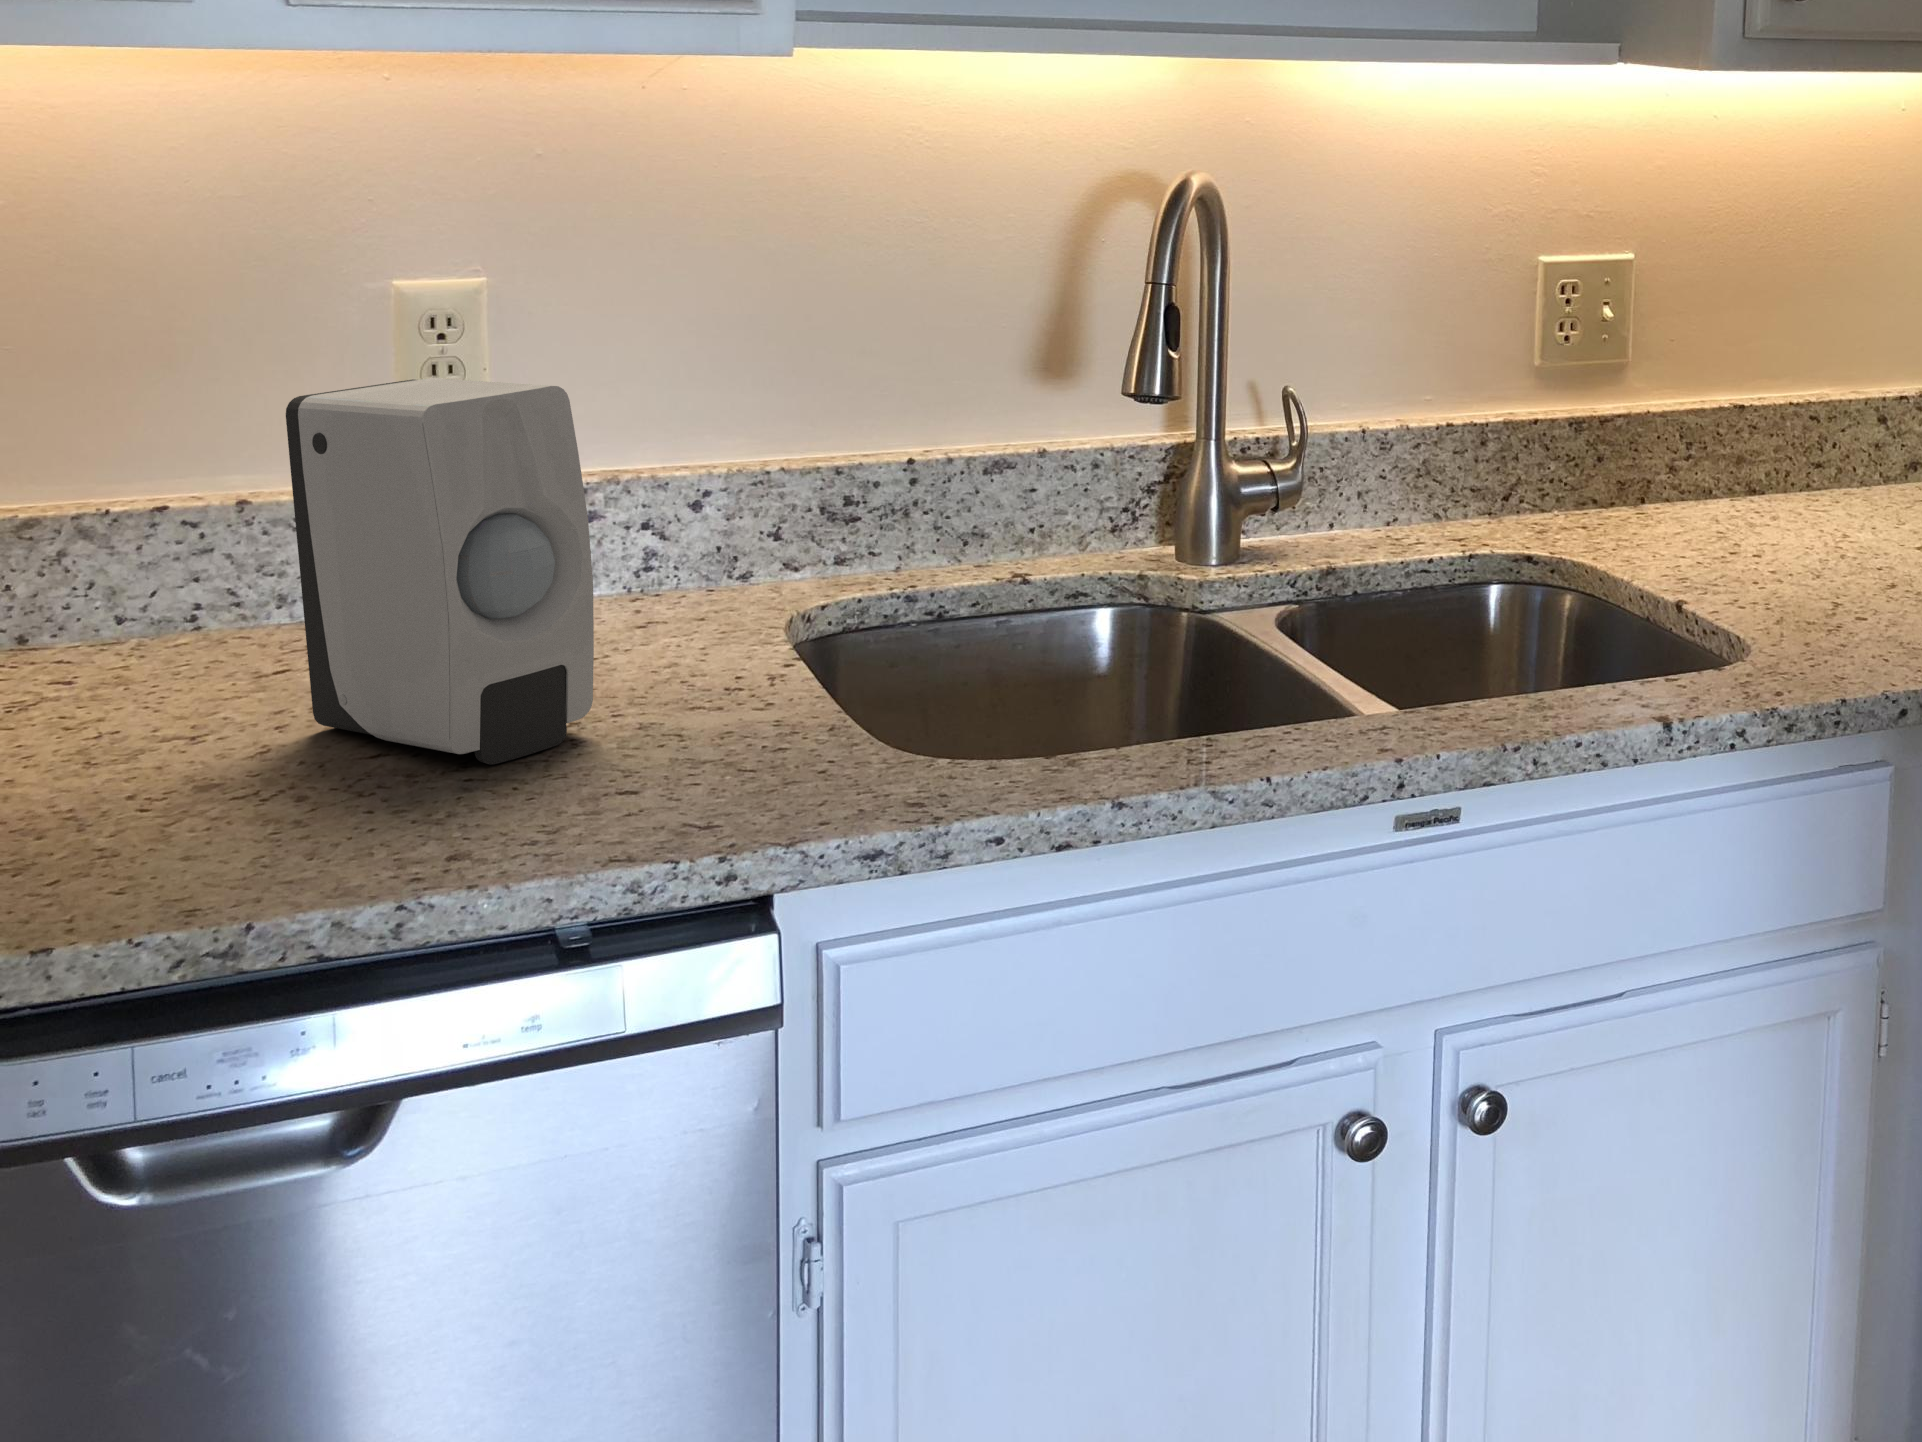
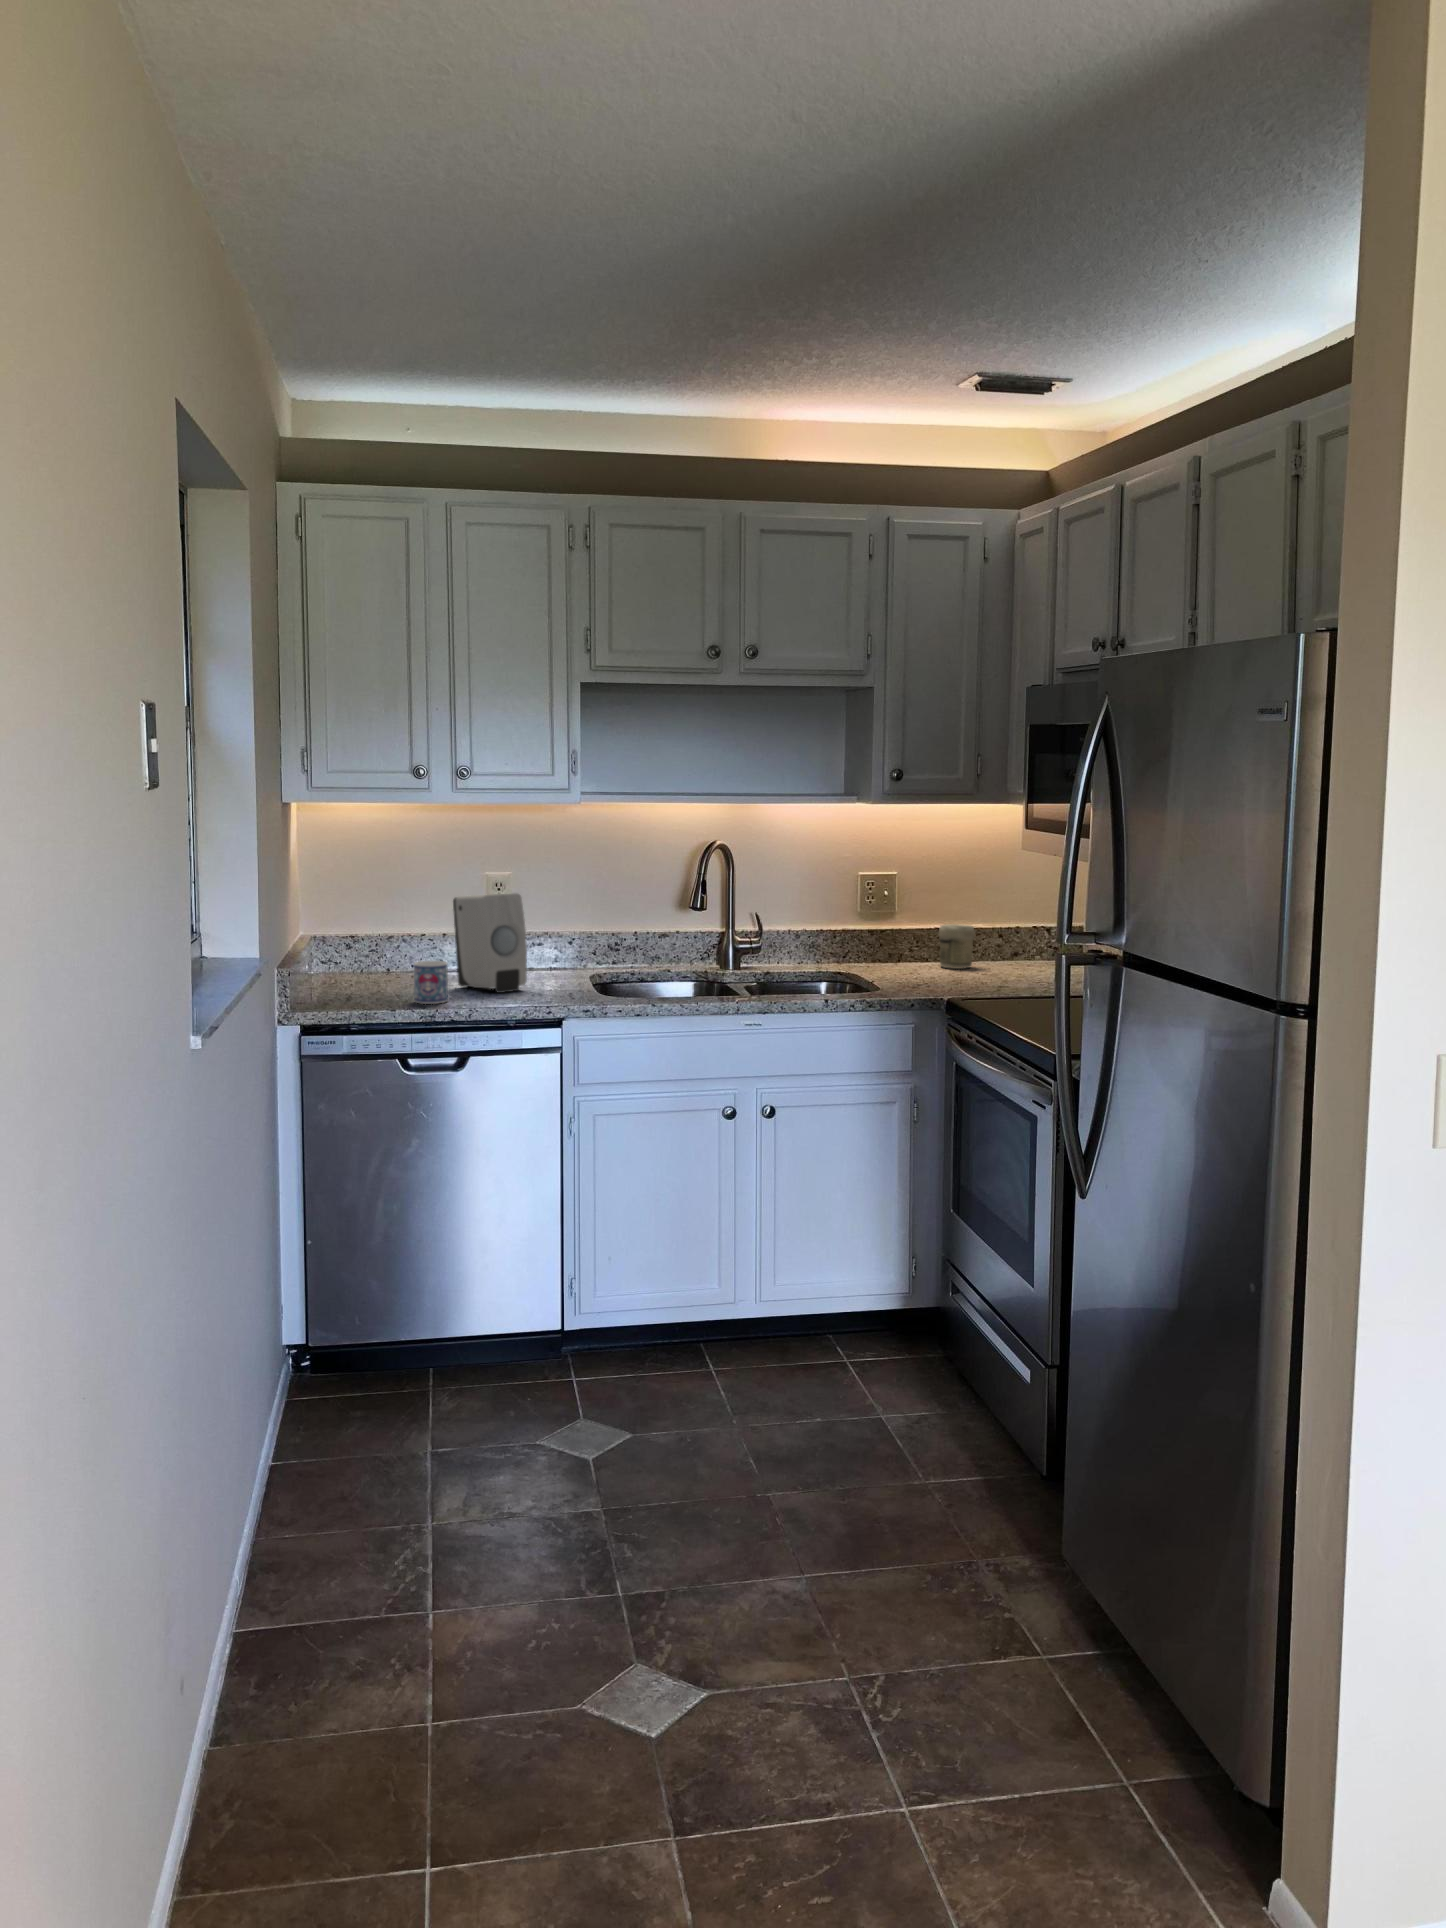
jar: none [1750,396,1849,524] -> present [939,924,974,969]
mug: none [137,688,294,883] -> present [414,961,448,1004]

